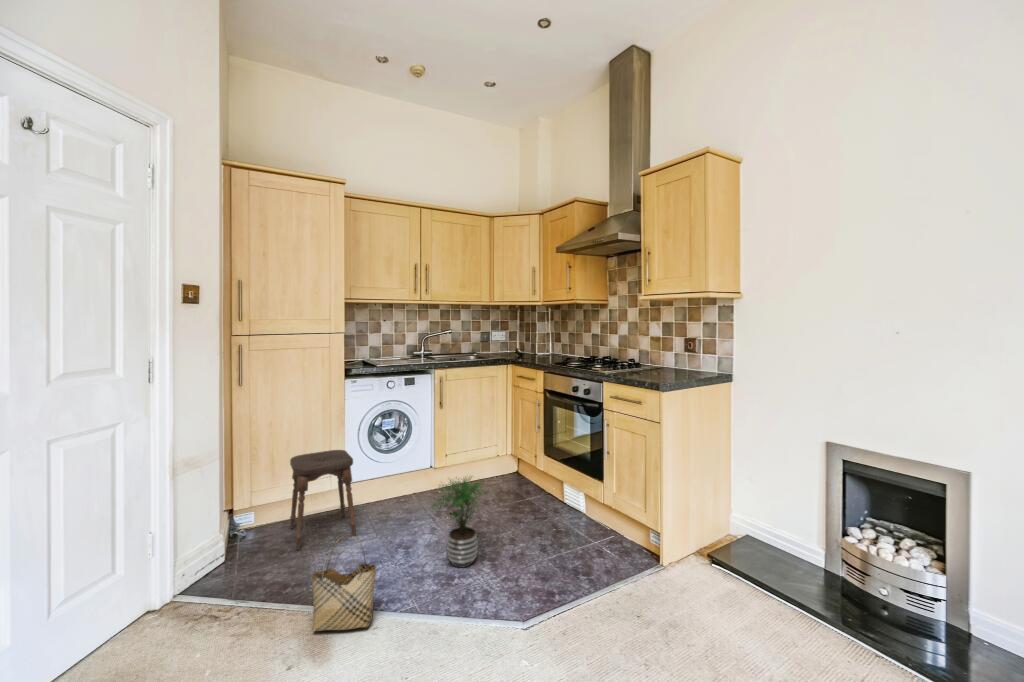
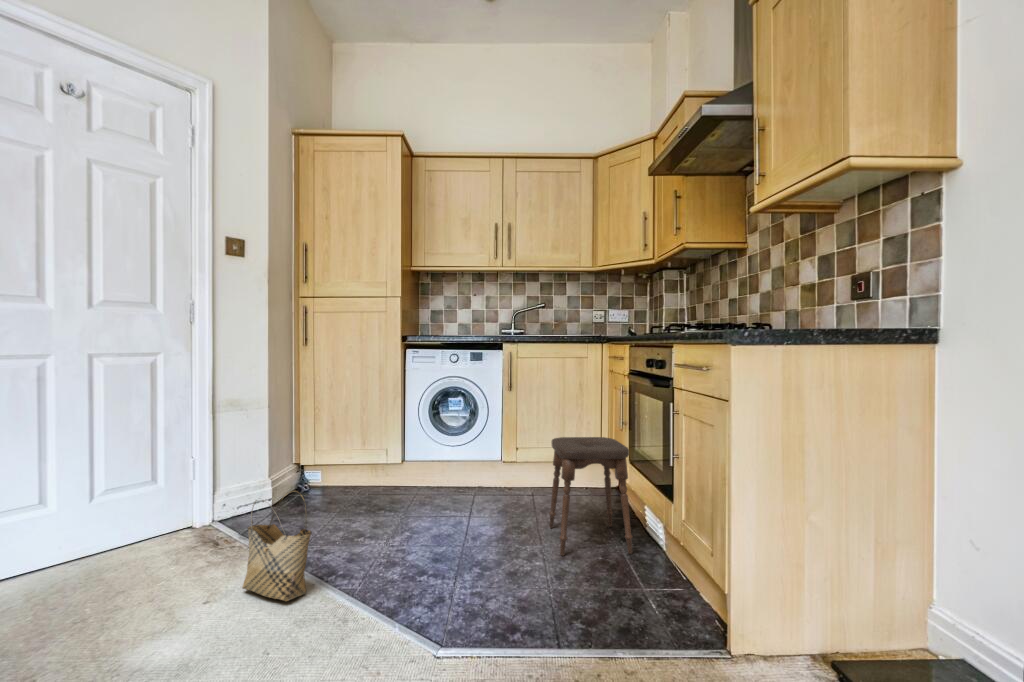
stool: present [290,450,356,550] -> present [549,437,633,556]
potted plant: present [431,477,480,568] -> none [411,454,491,574]

